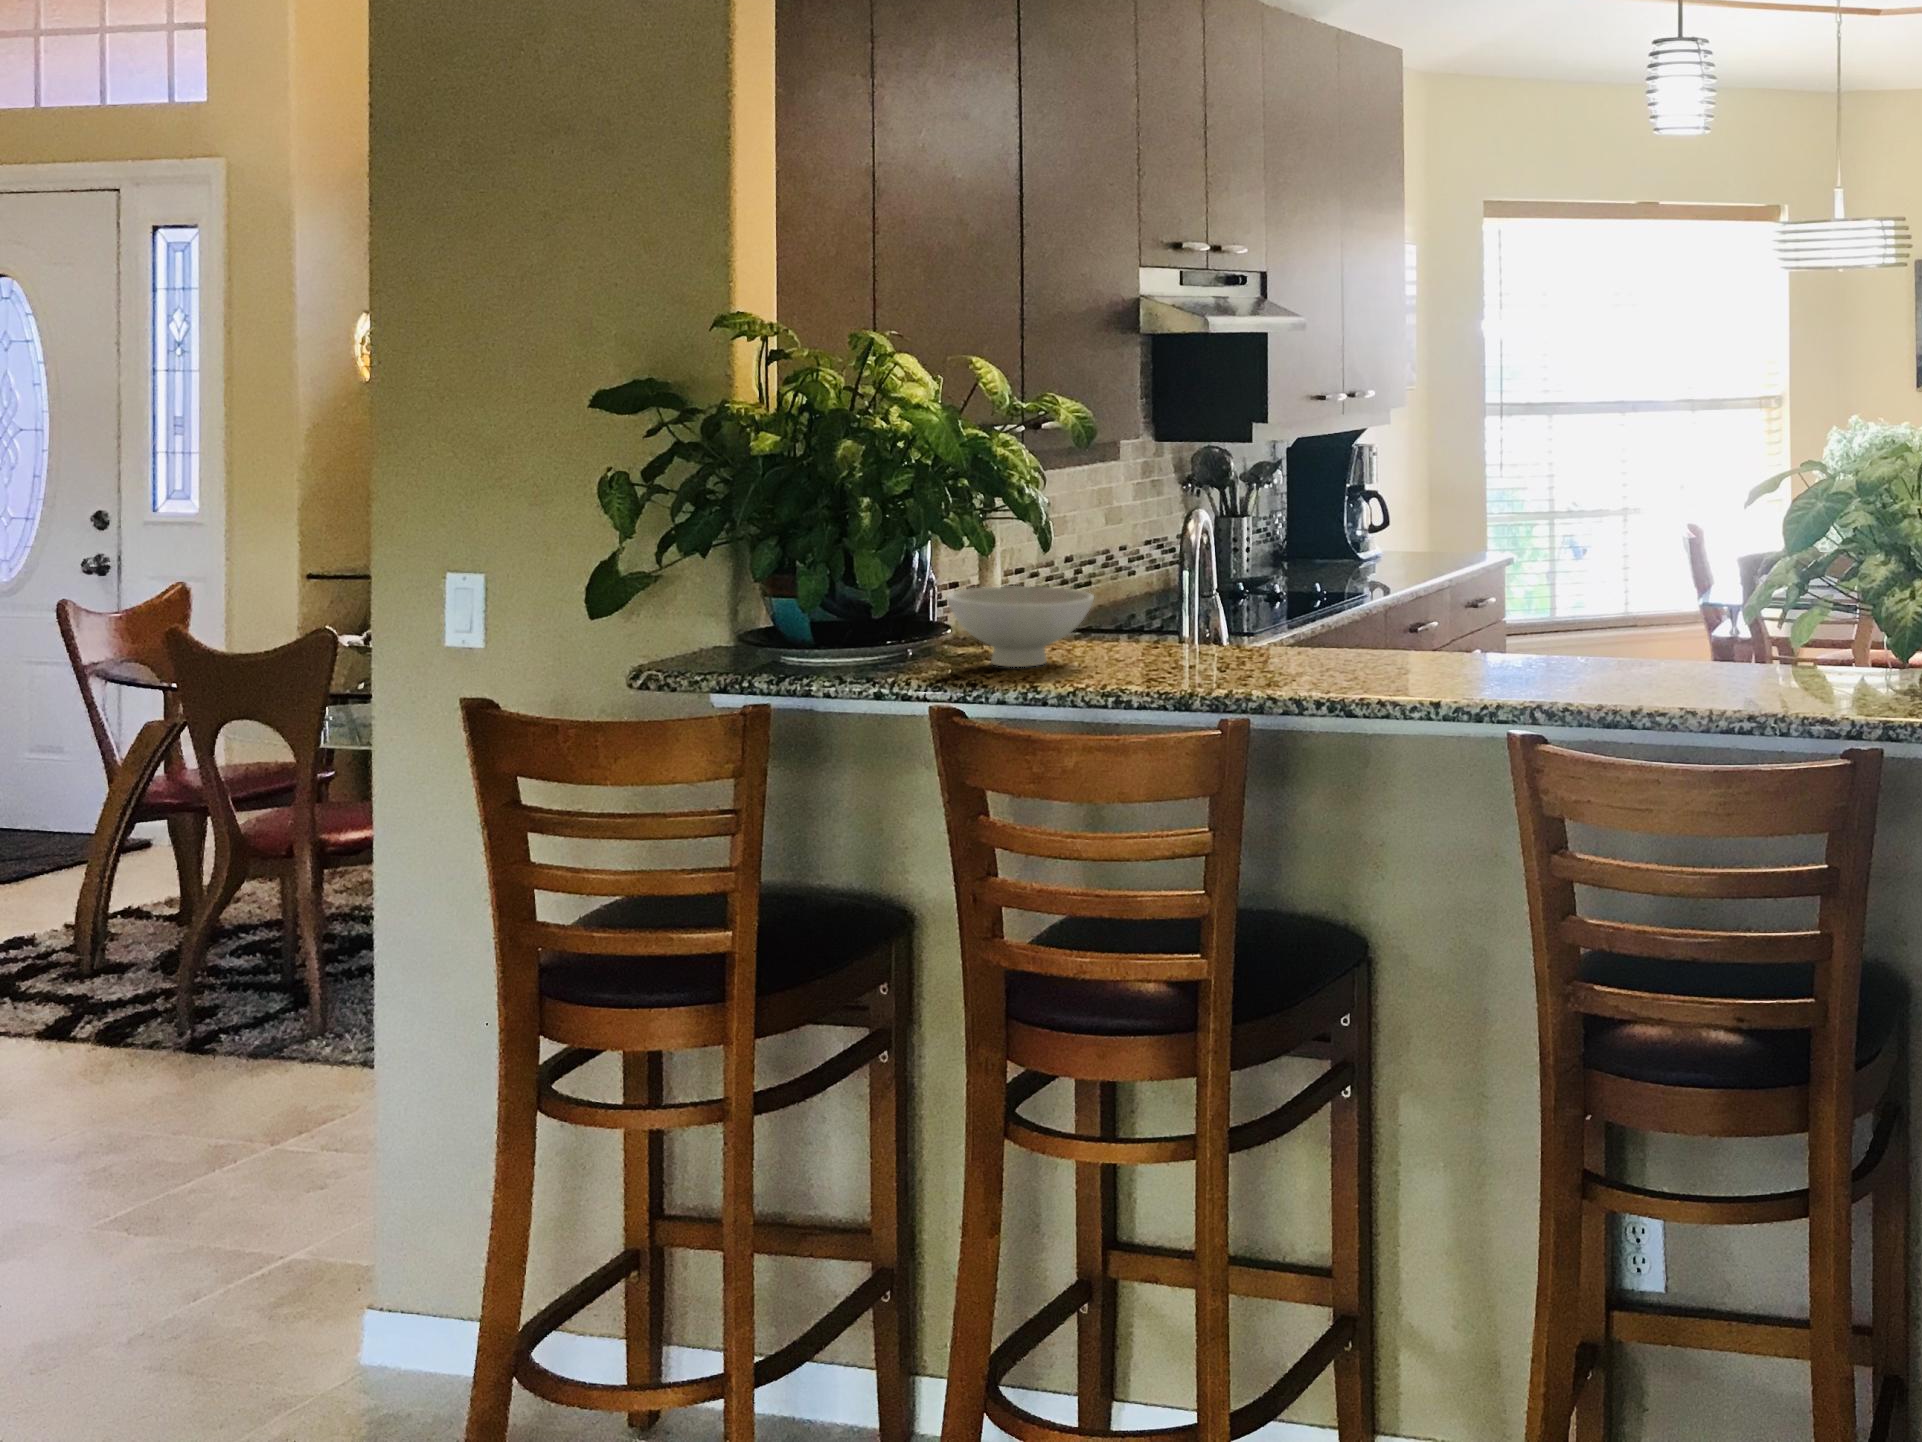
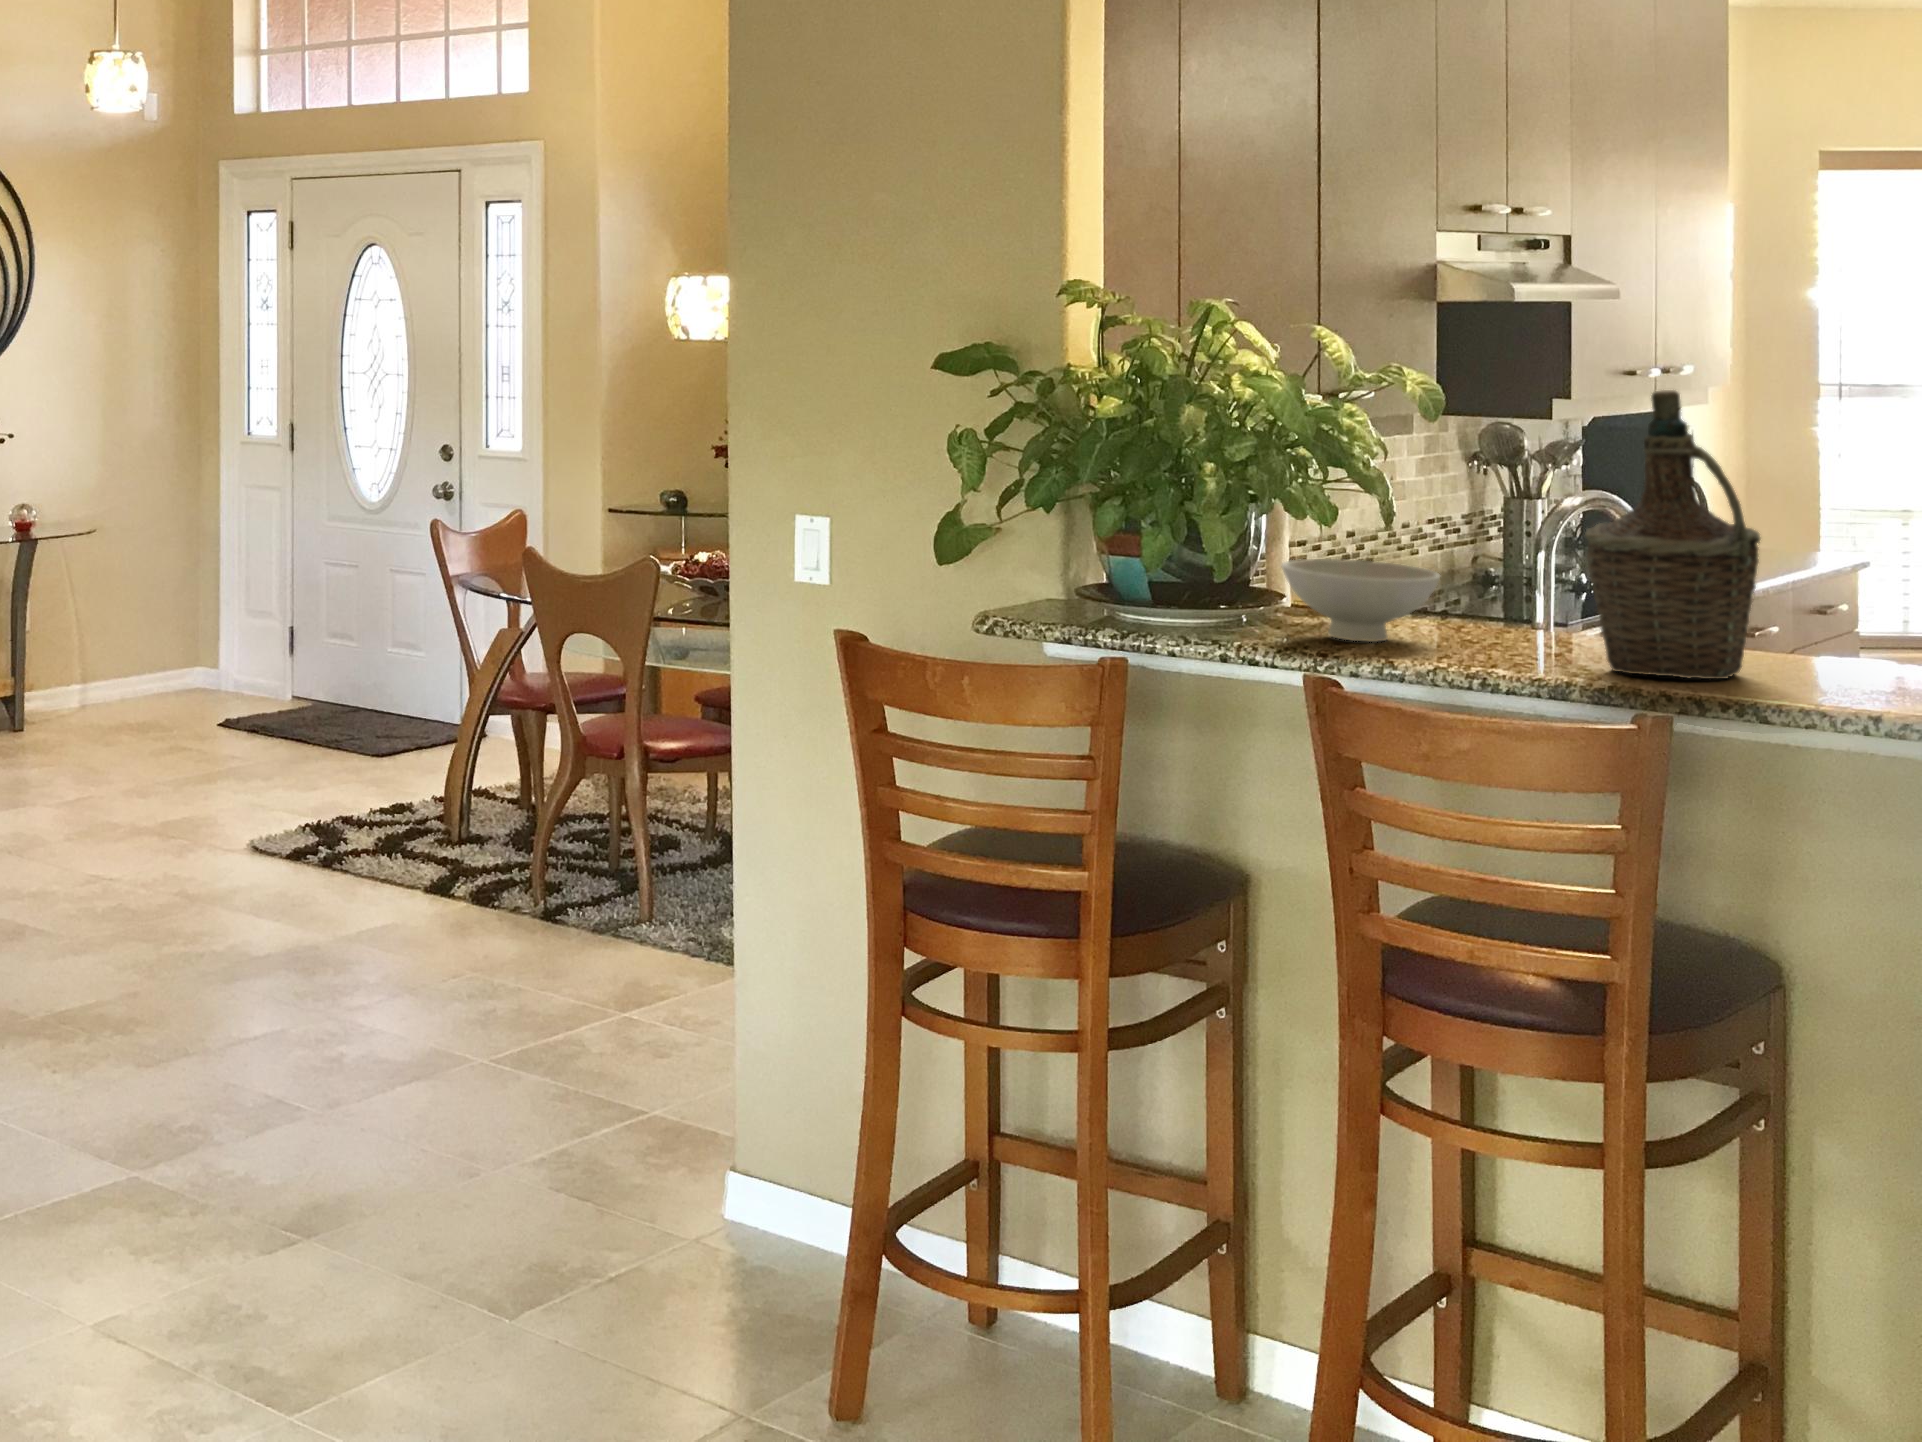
bottle: none [1209,414,1351,681] -> present [1585,390,1760,679]

